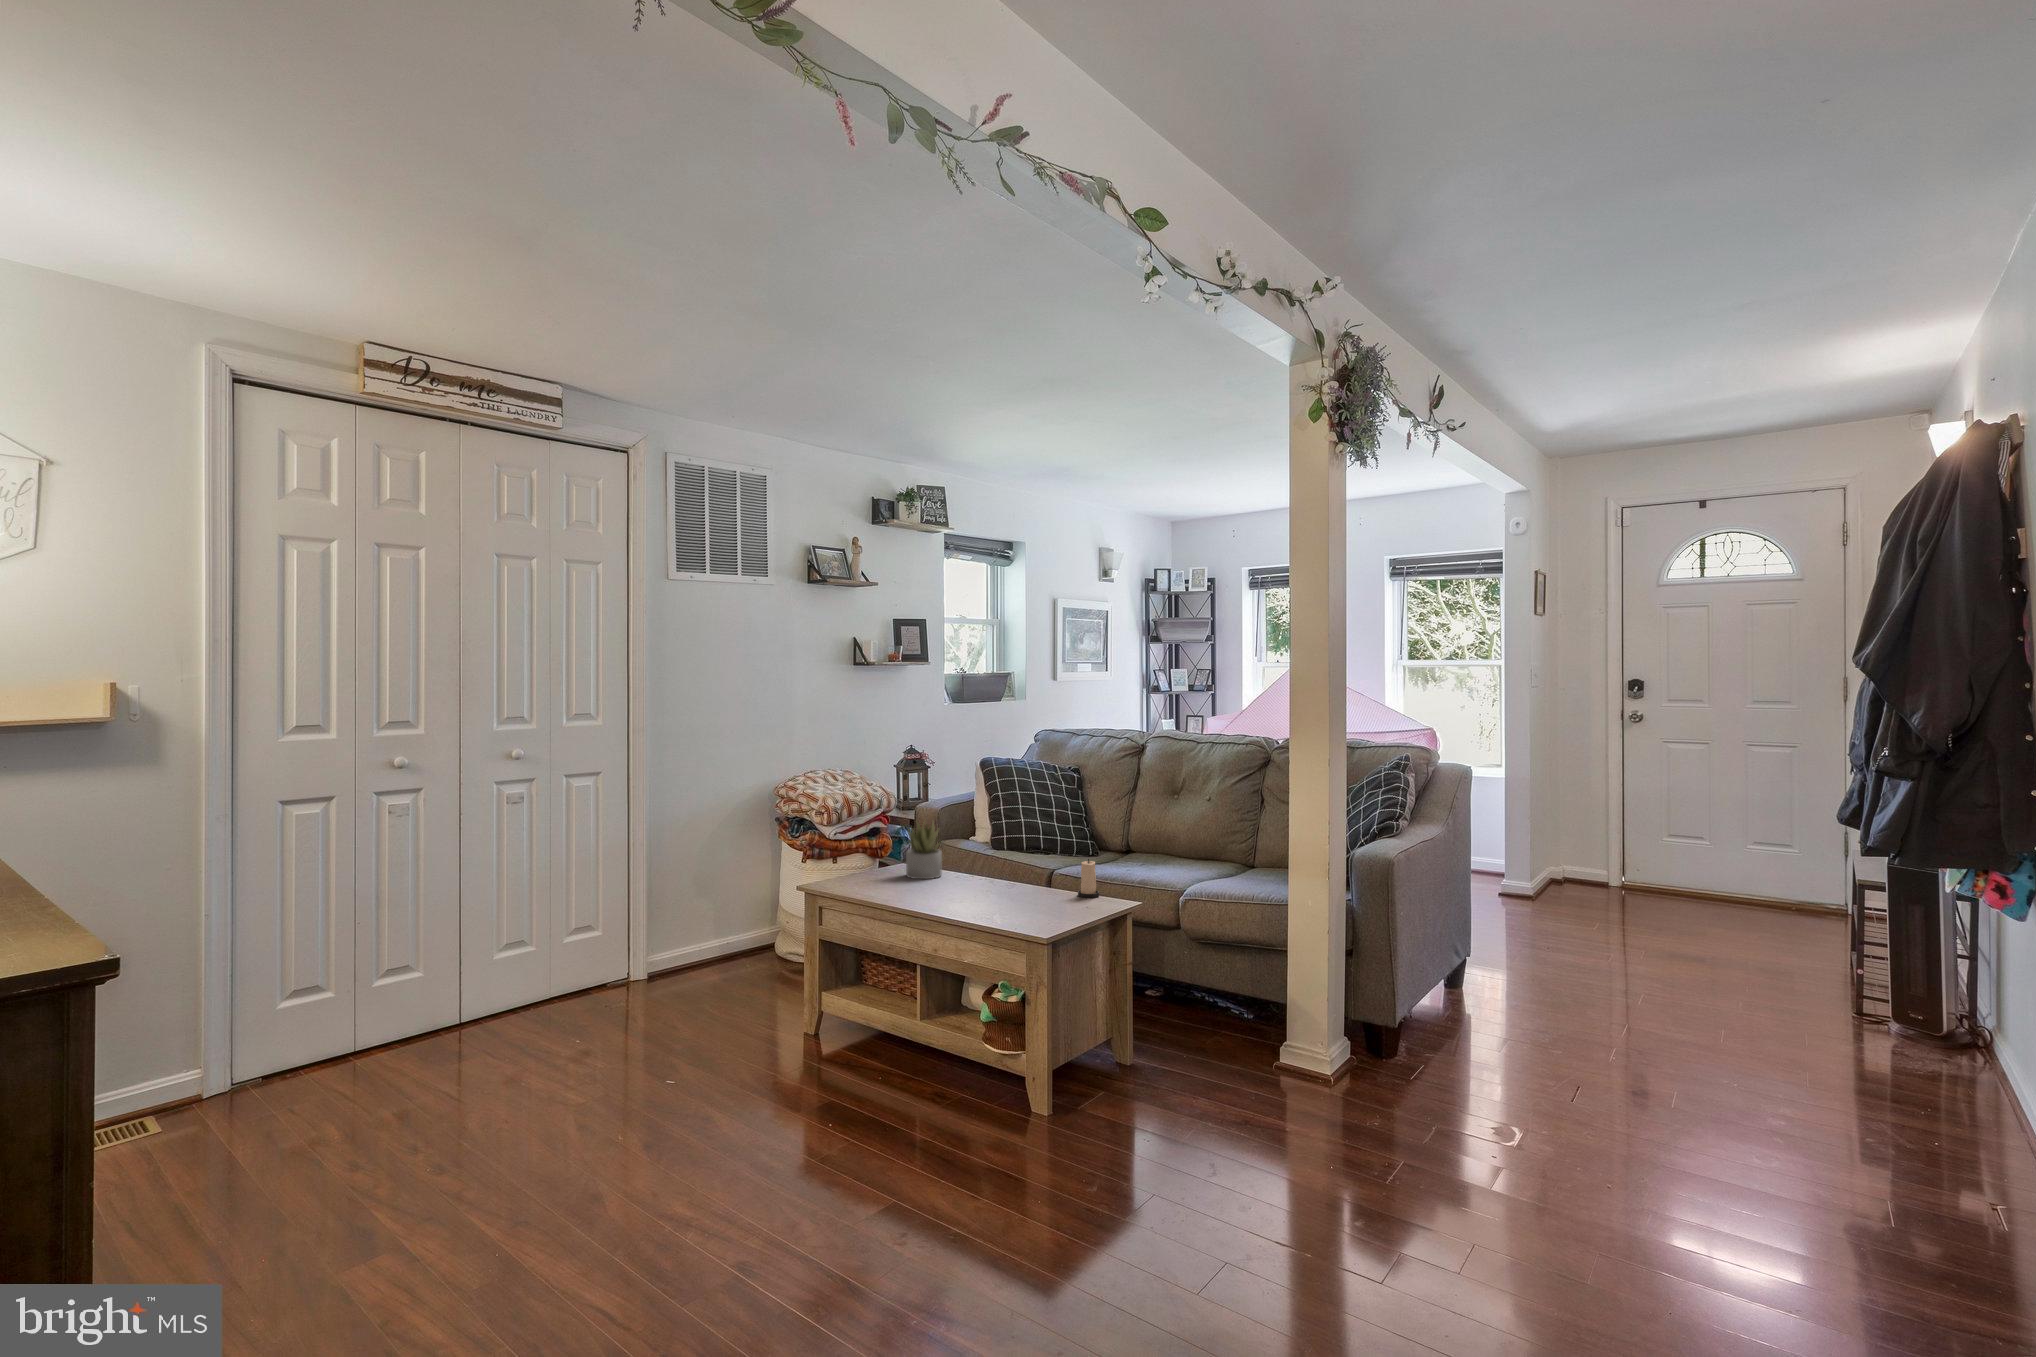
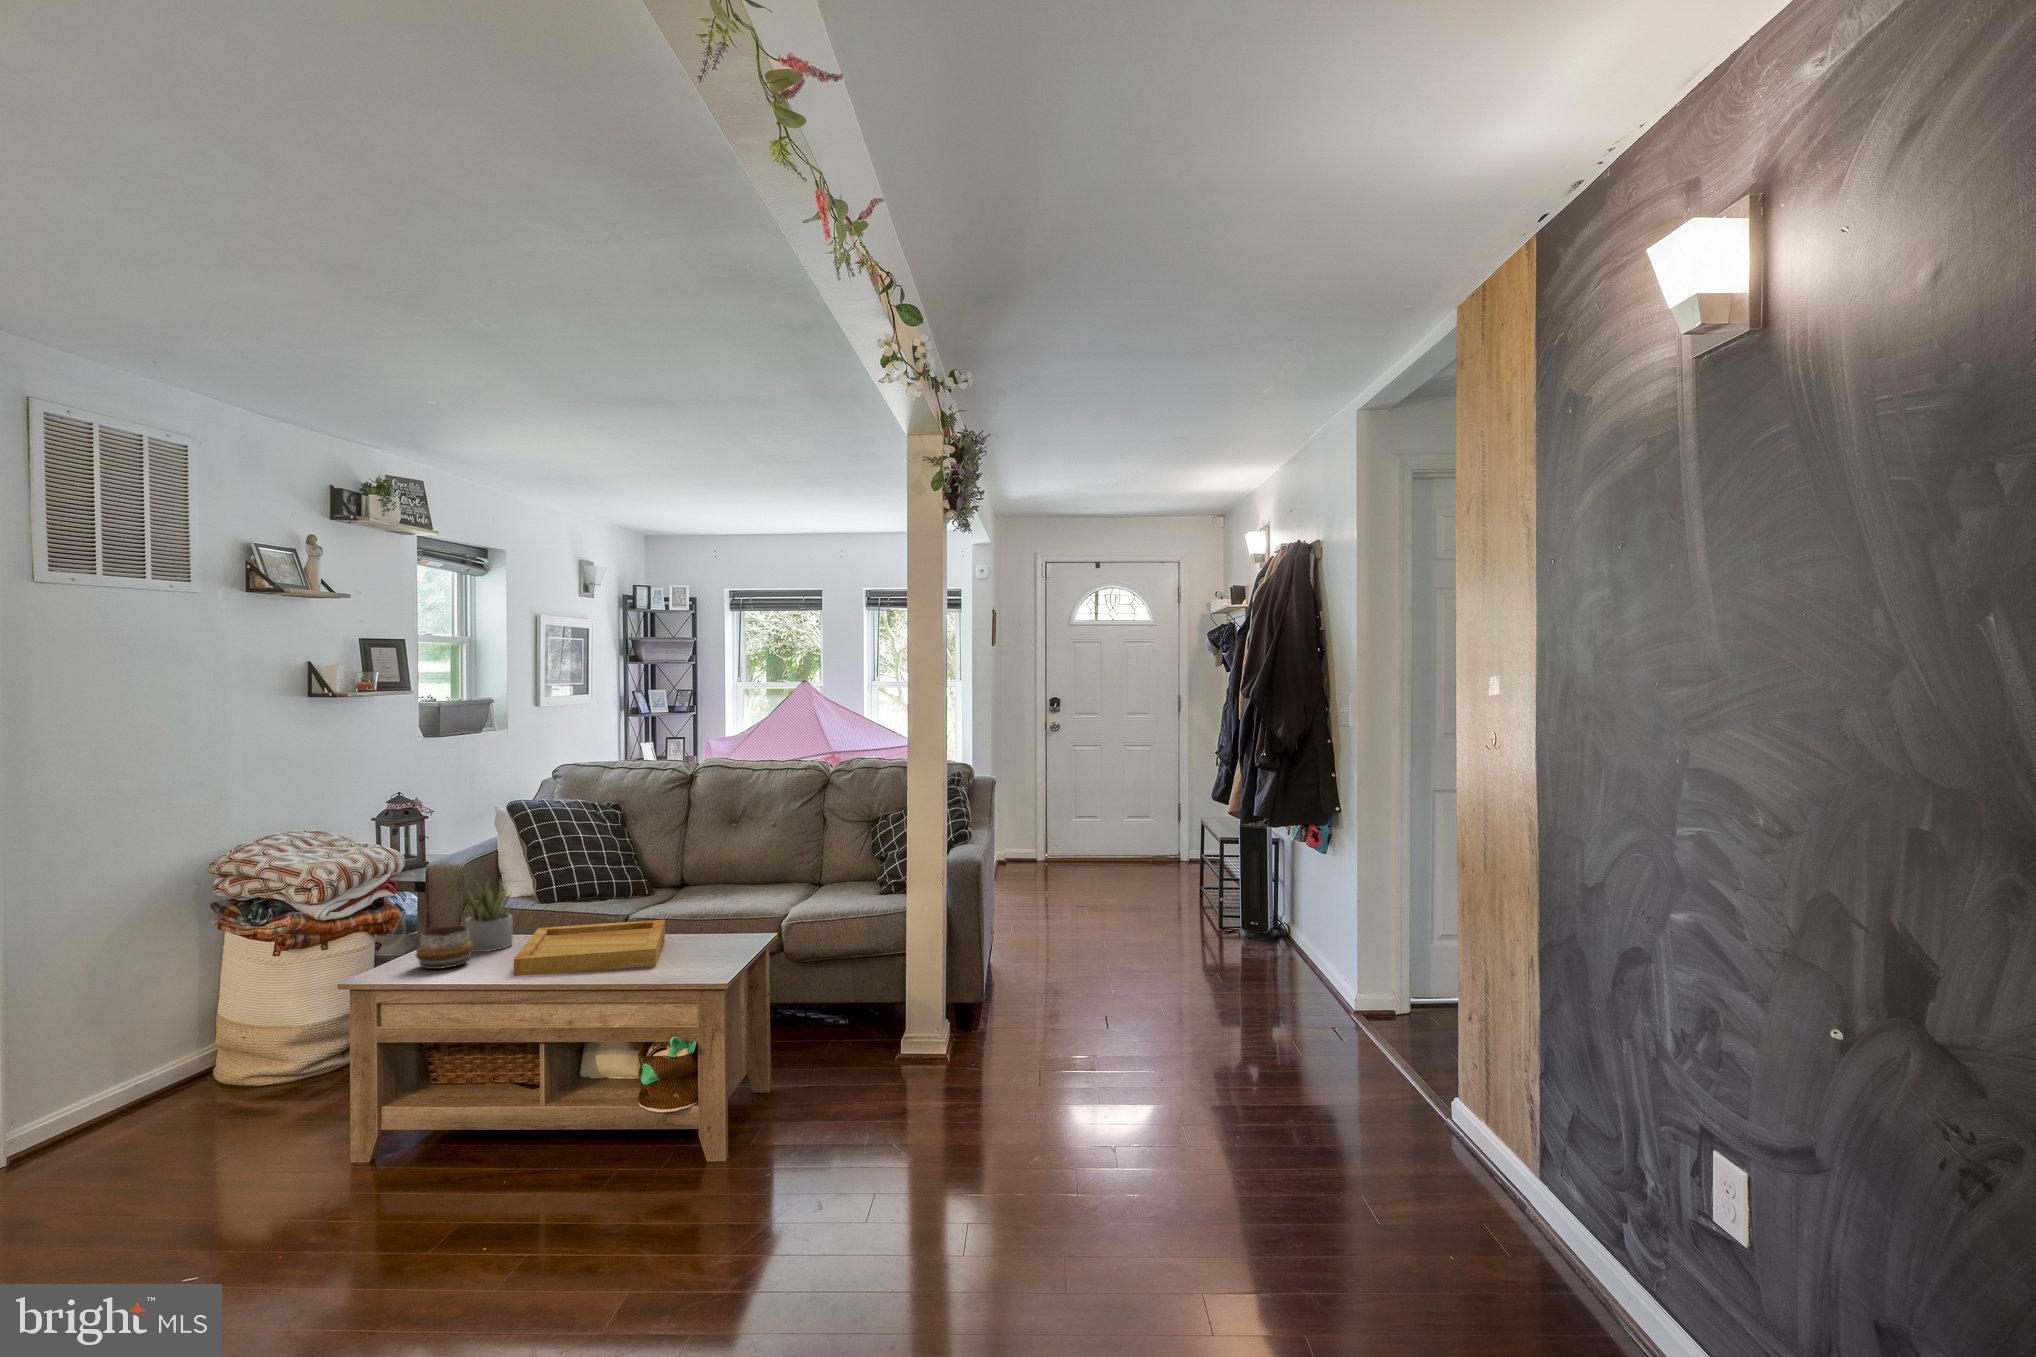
decorative bowl: none [859,853,901,886] -> present [416,926,473,969]
candle: present [1078,859,1099,898] -> none [698,900,724,943]
tray: none [914,865,1054,910] -> present [514,920,665,976]

